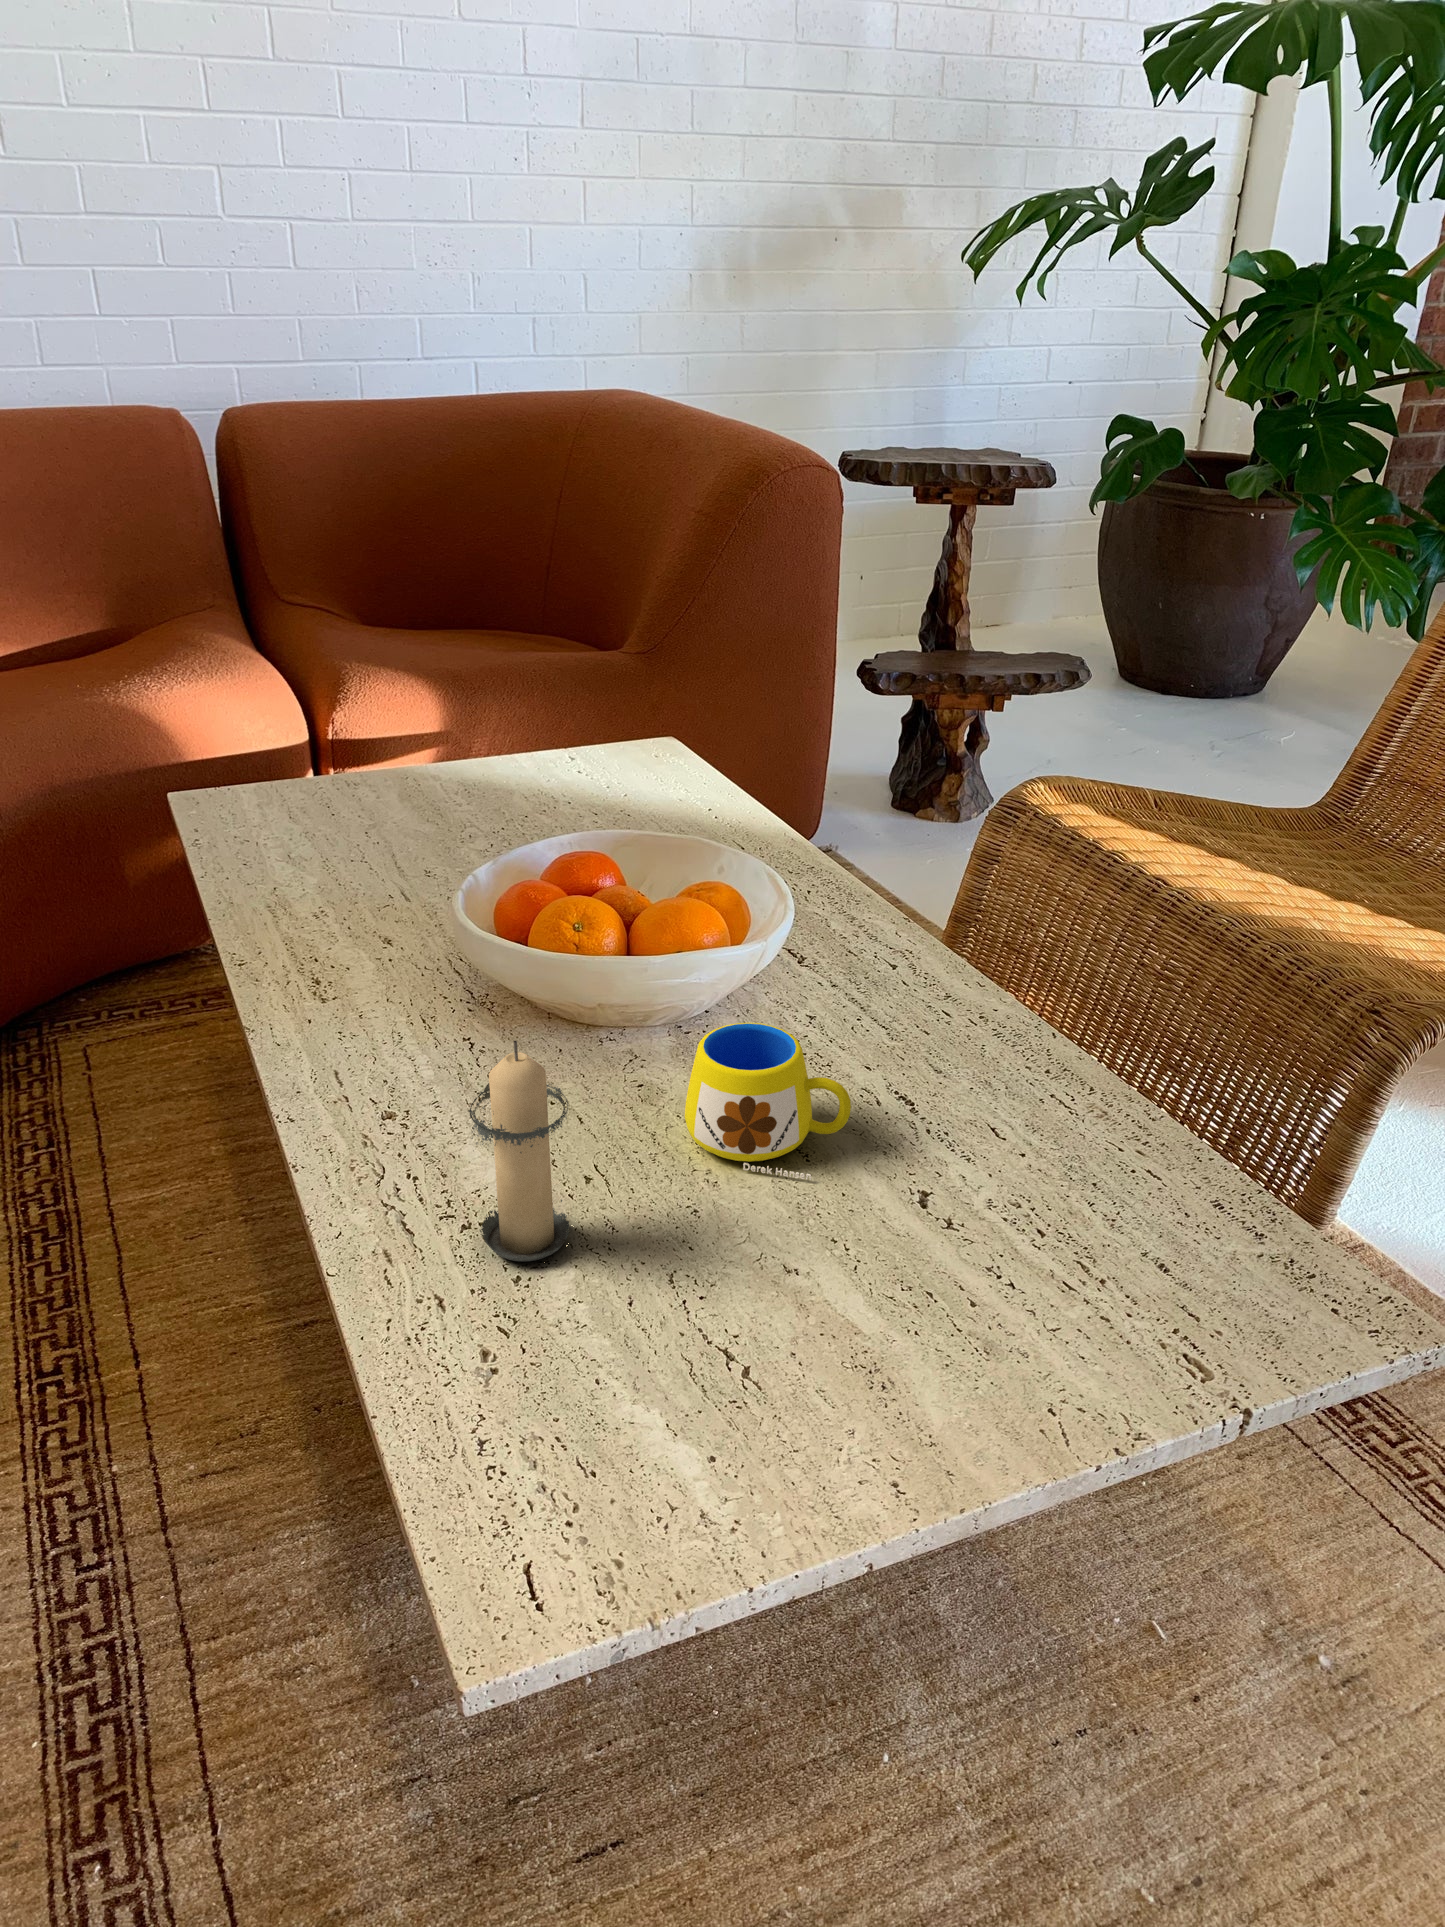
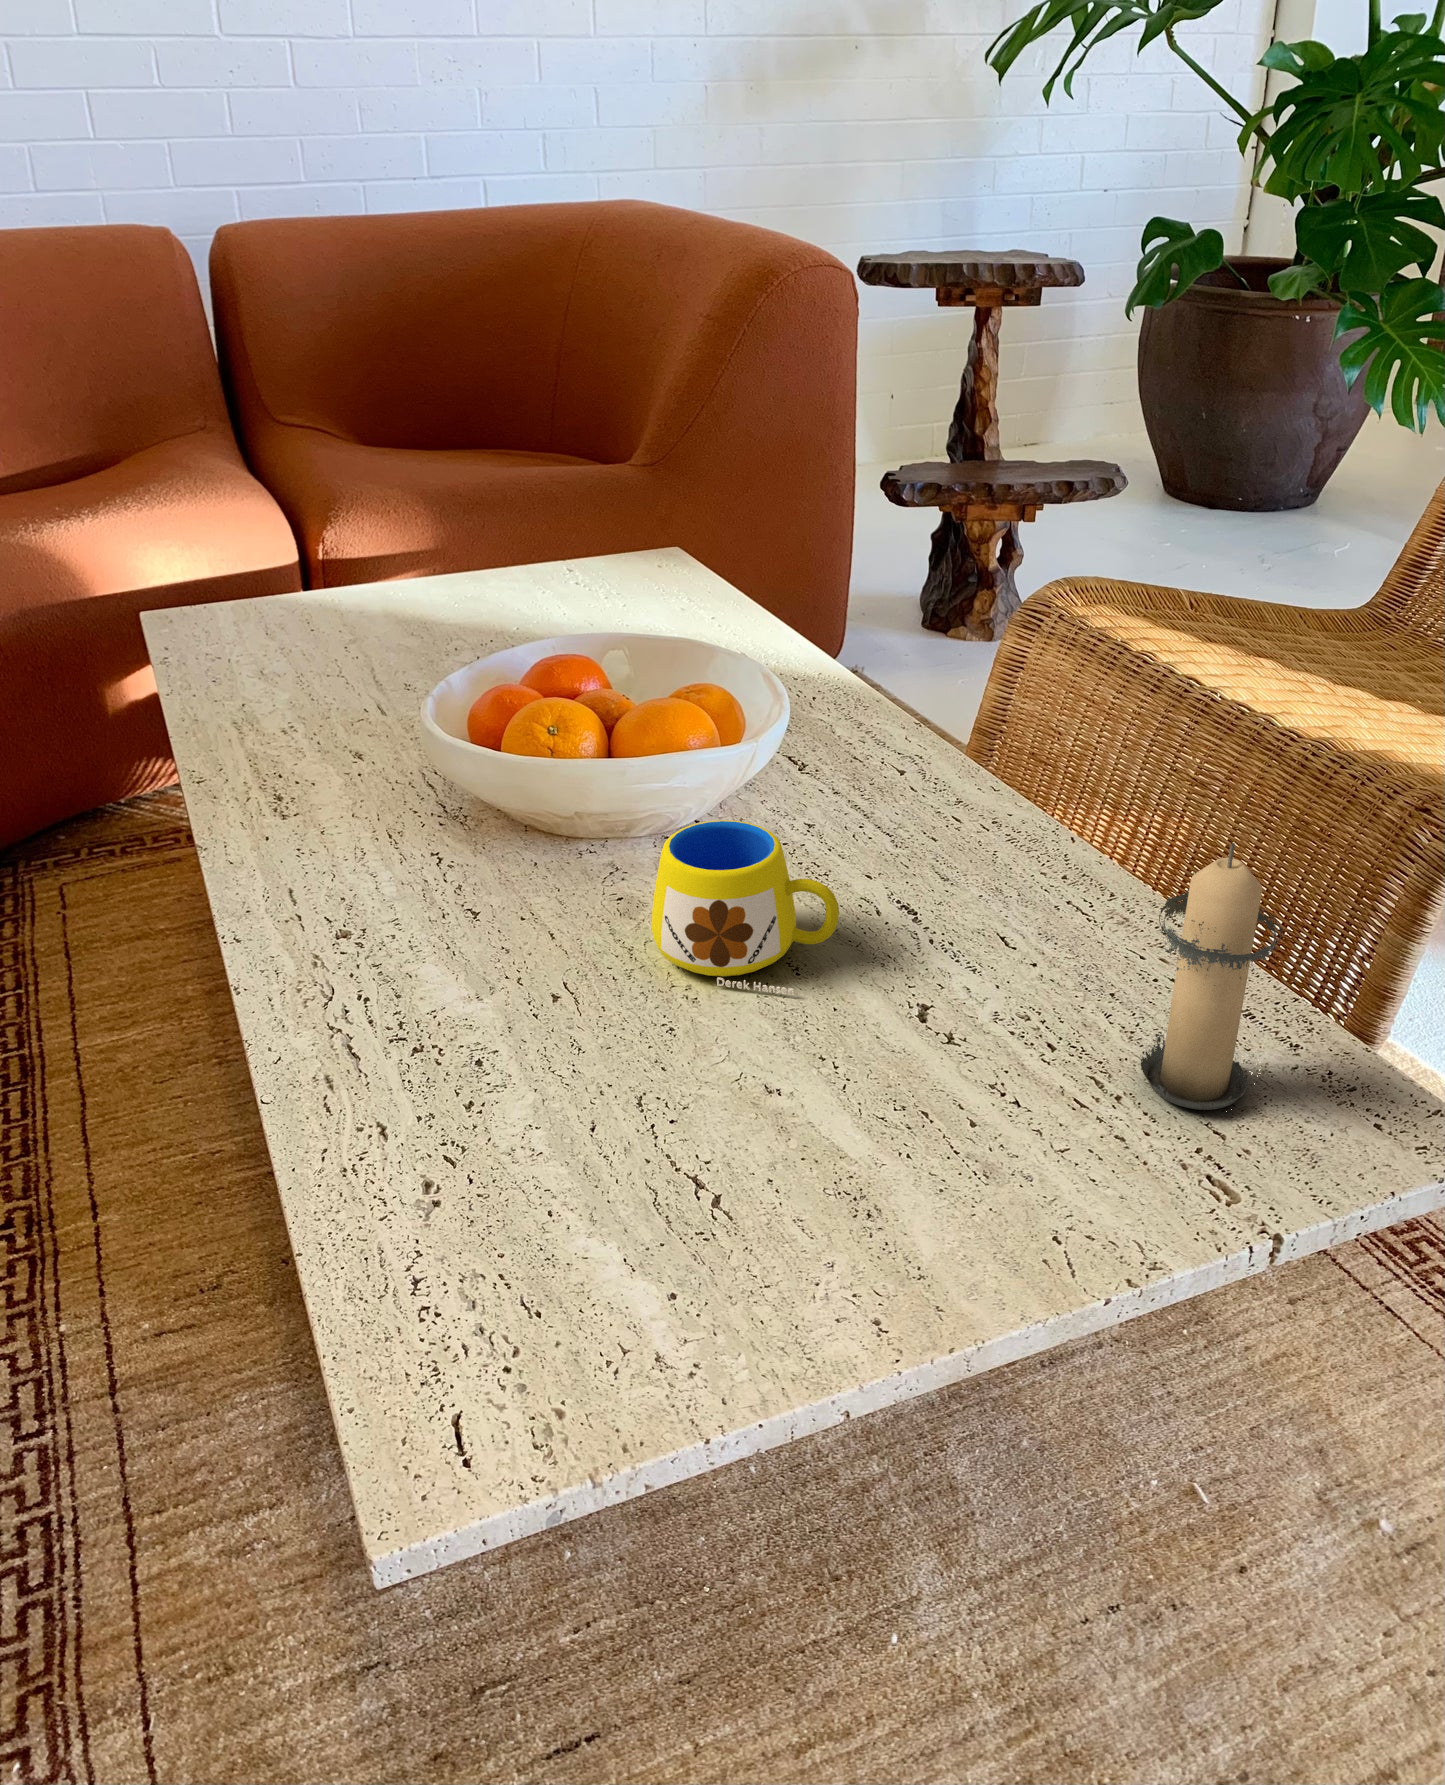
candle: present [468,1041,569,1261] -> present [1140,843,1283,1110]

